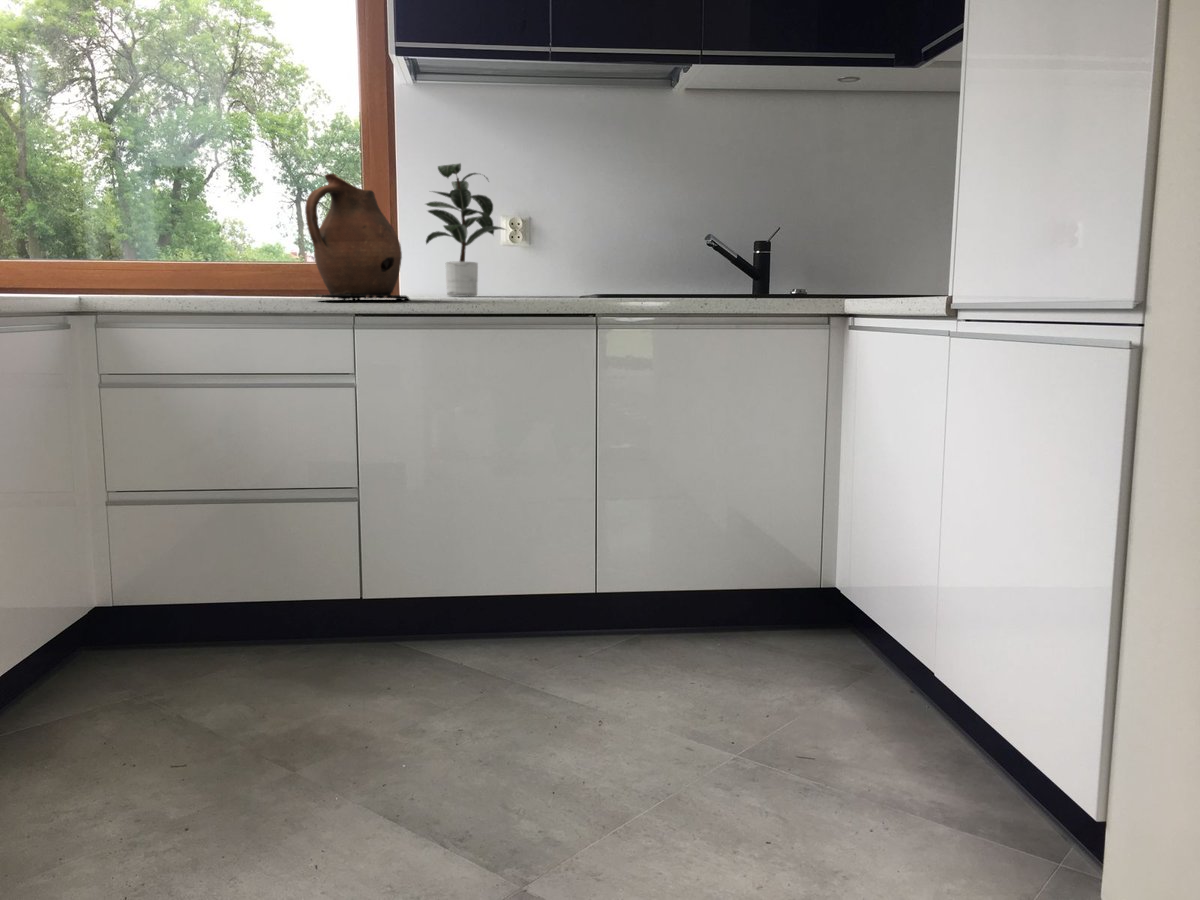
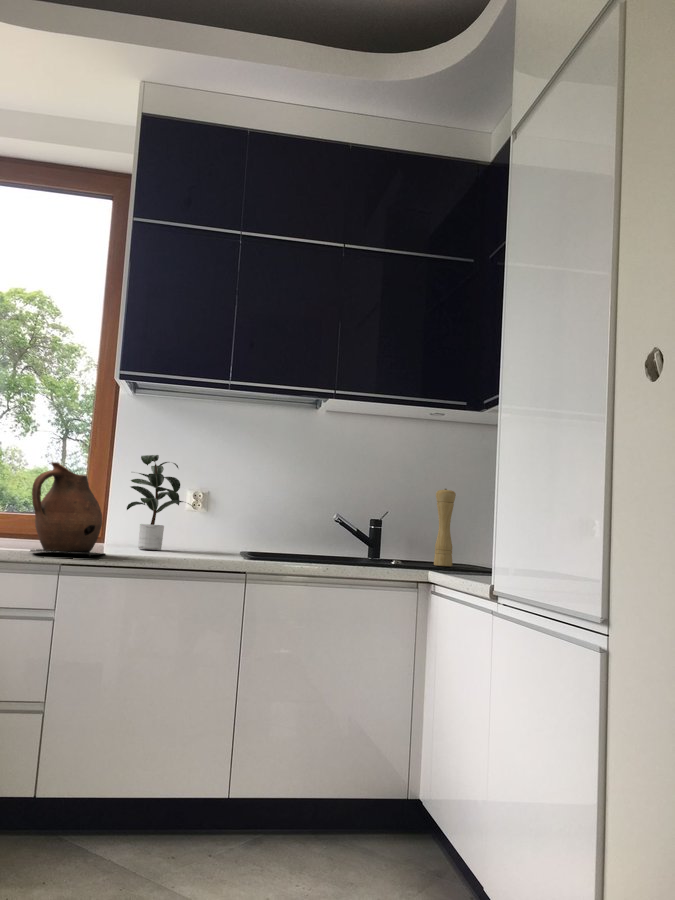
pepper mill: none [847,187,878,297] -> present [434,489,456,566]

